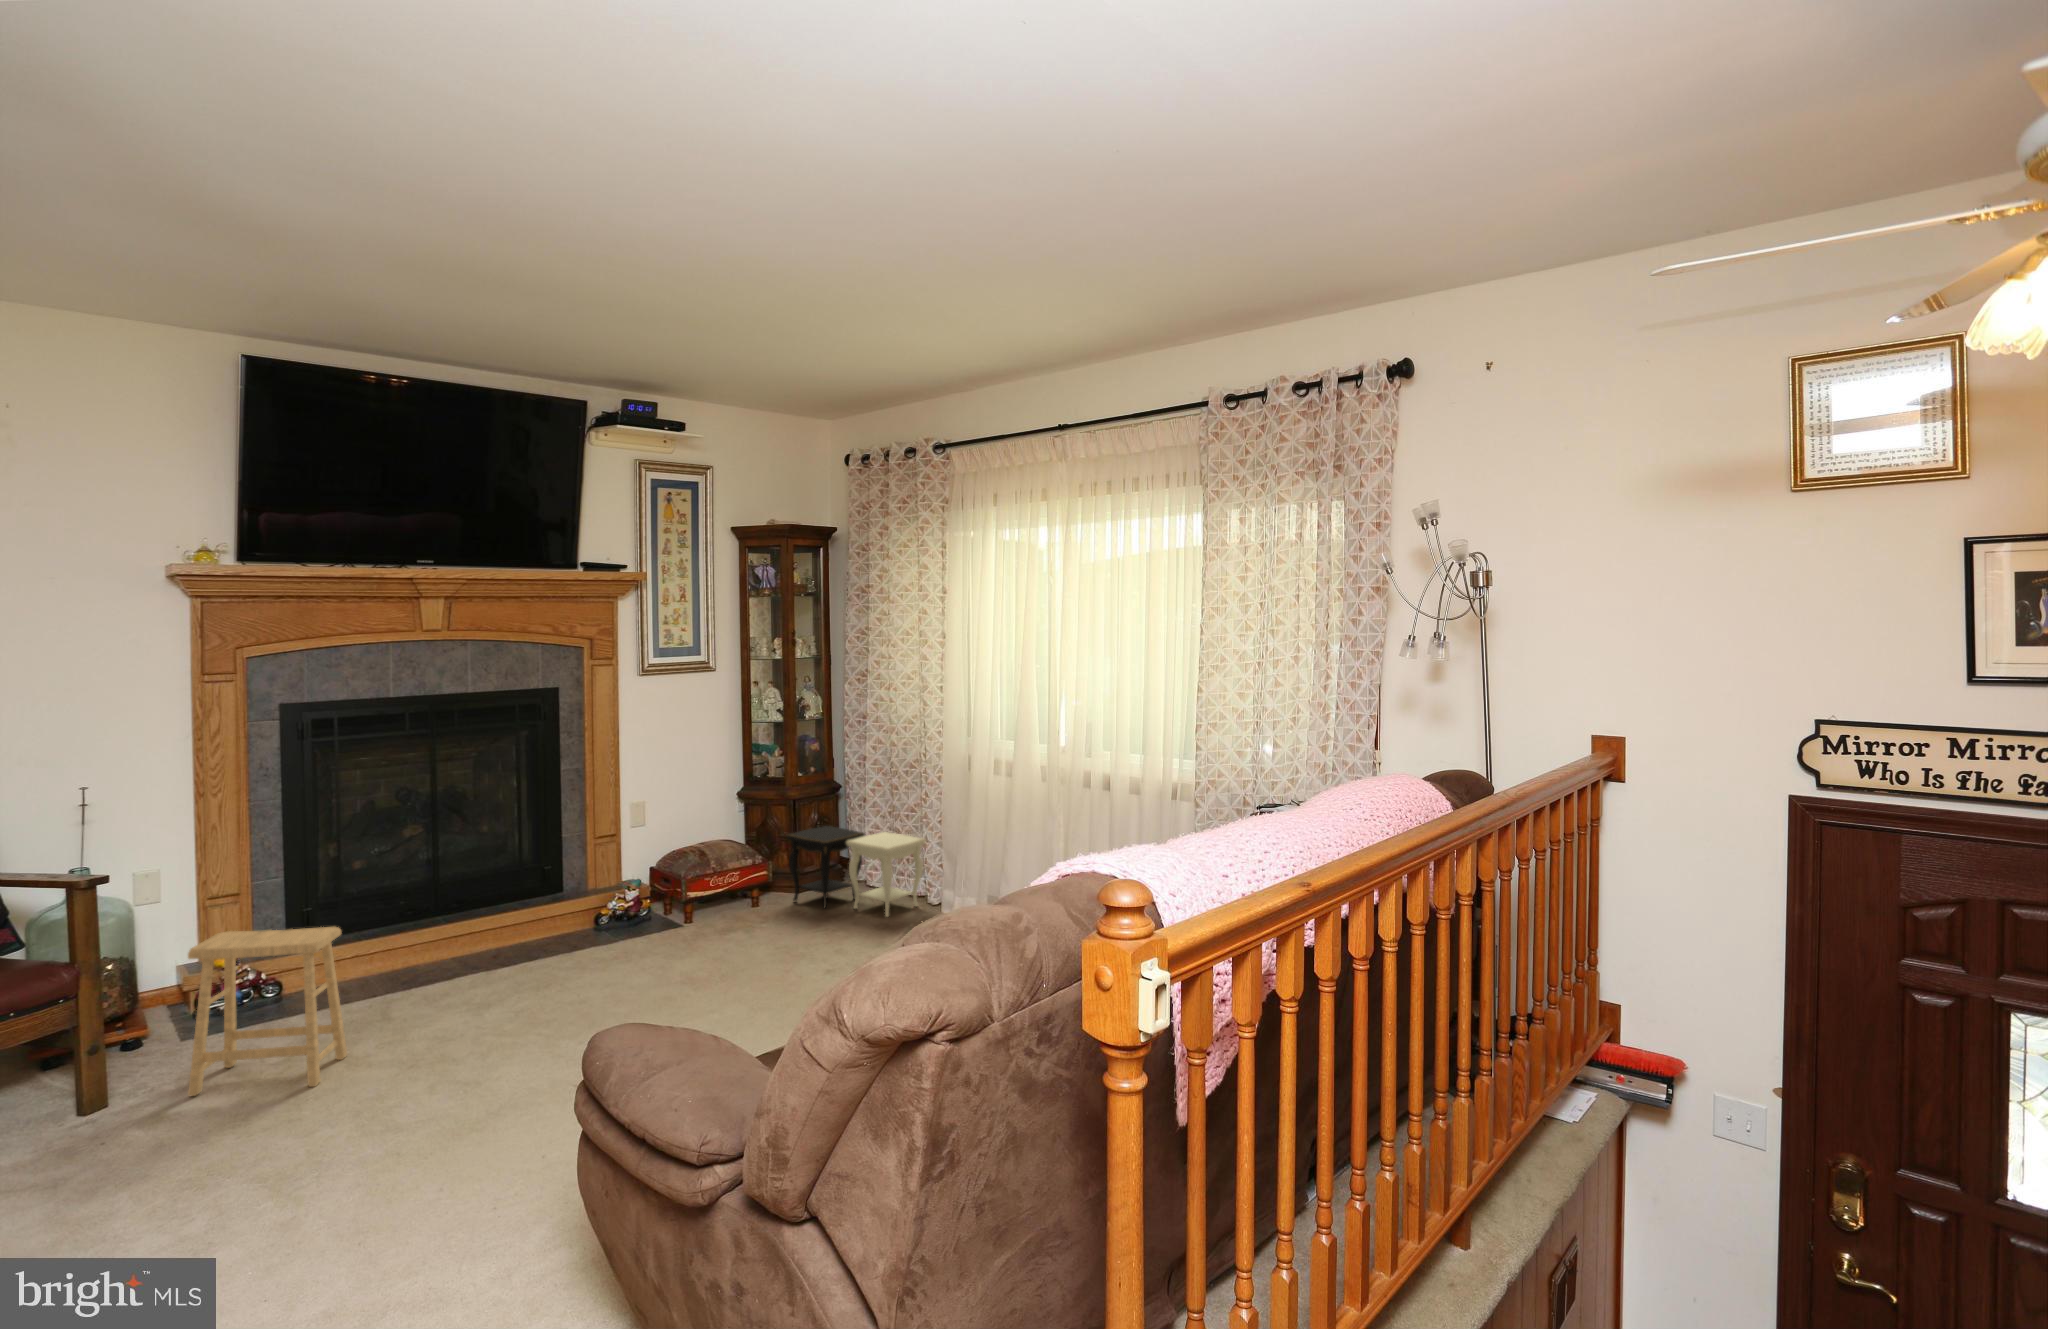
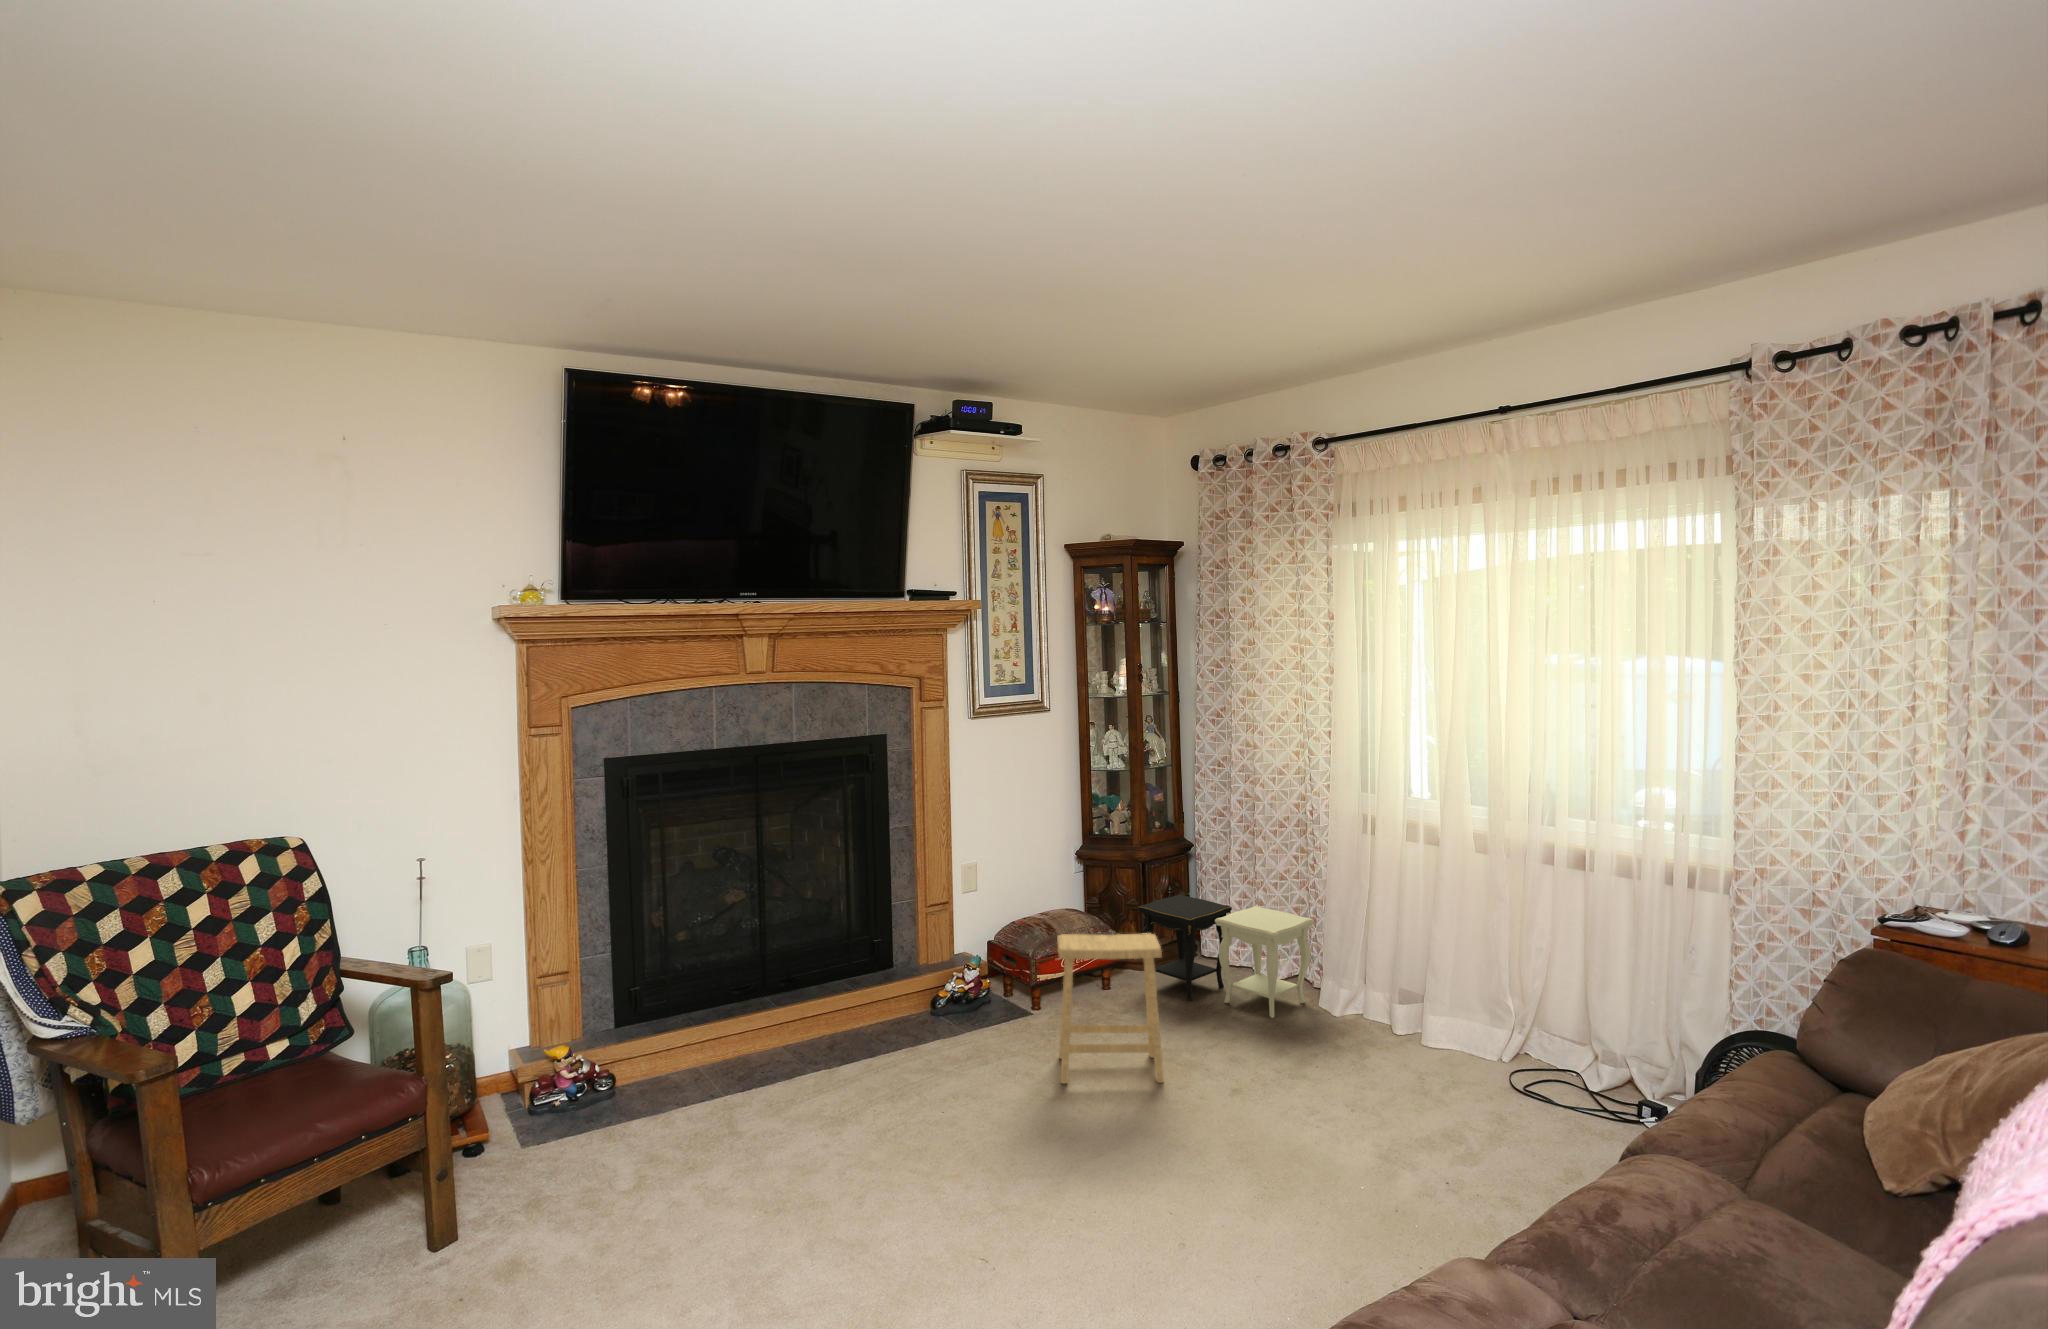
footstool: present [188,927,347,1096] -> present [1057,934,1164,1084]

